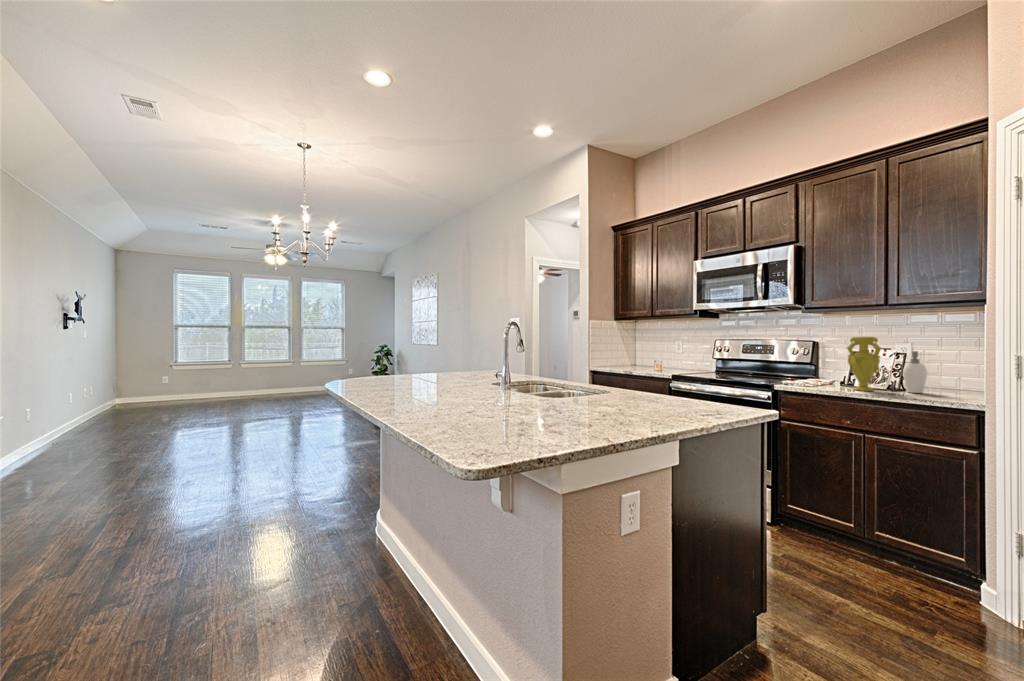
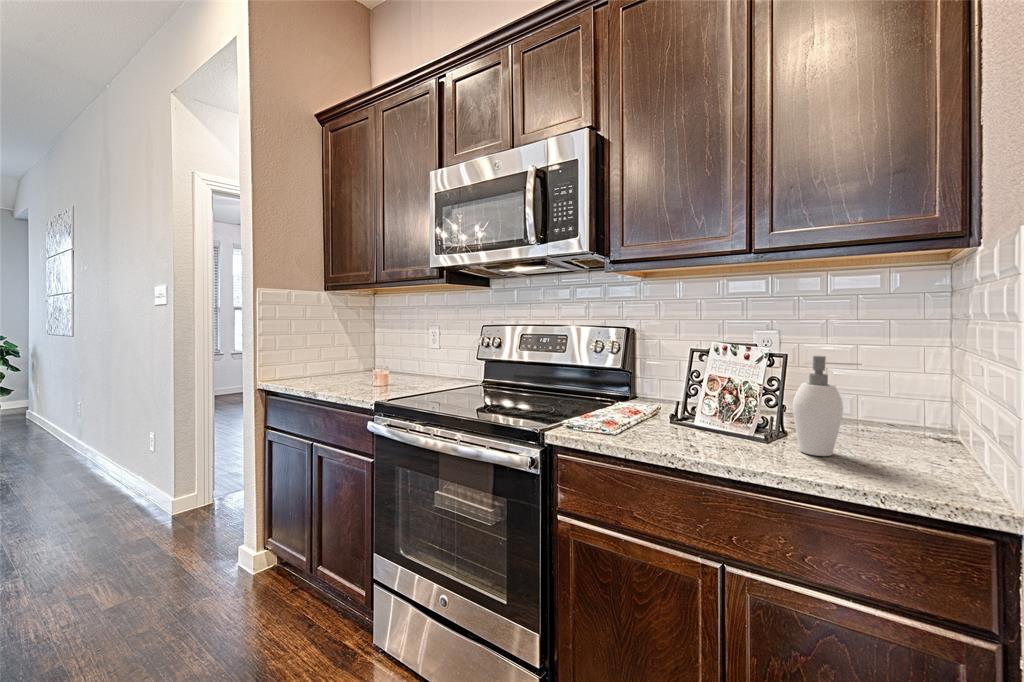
vase: present [847,337,881,391] -> none [680,321,753,449]

